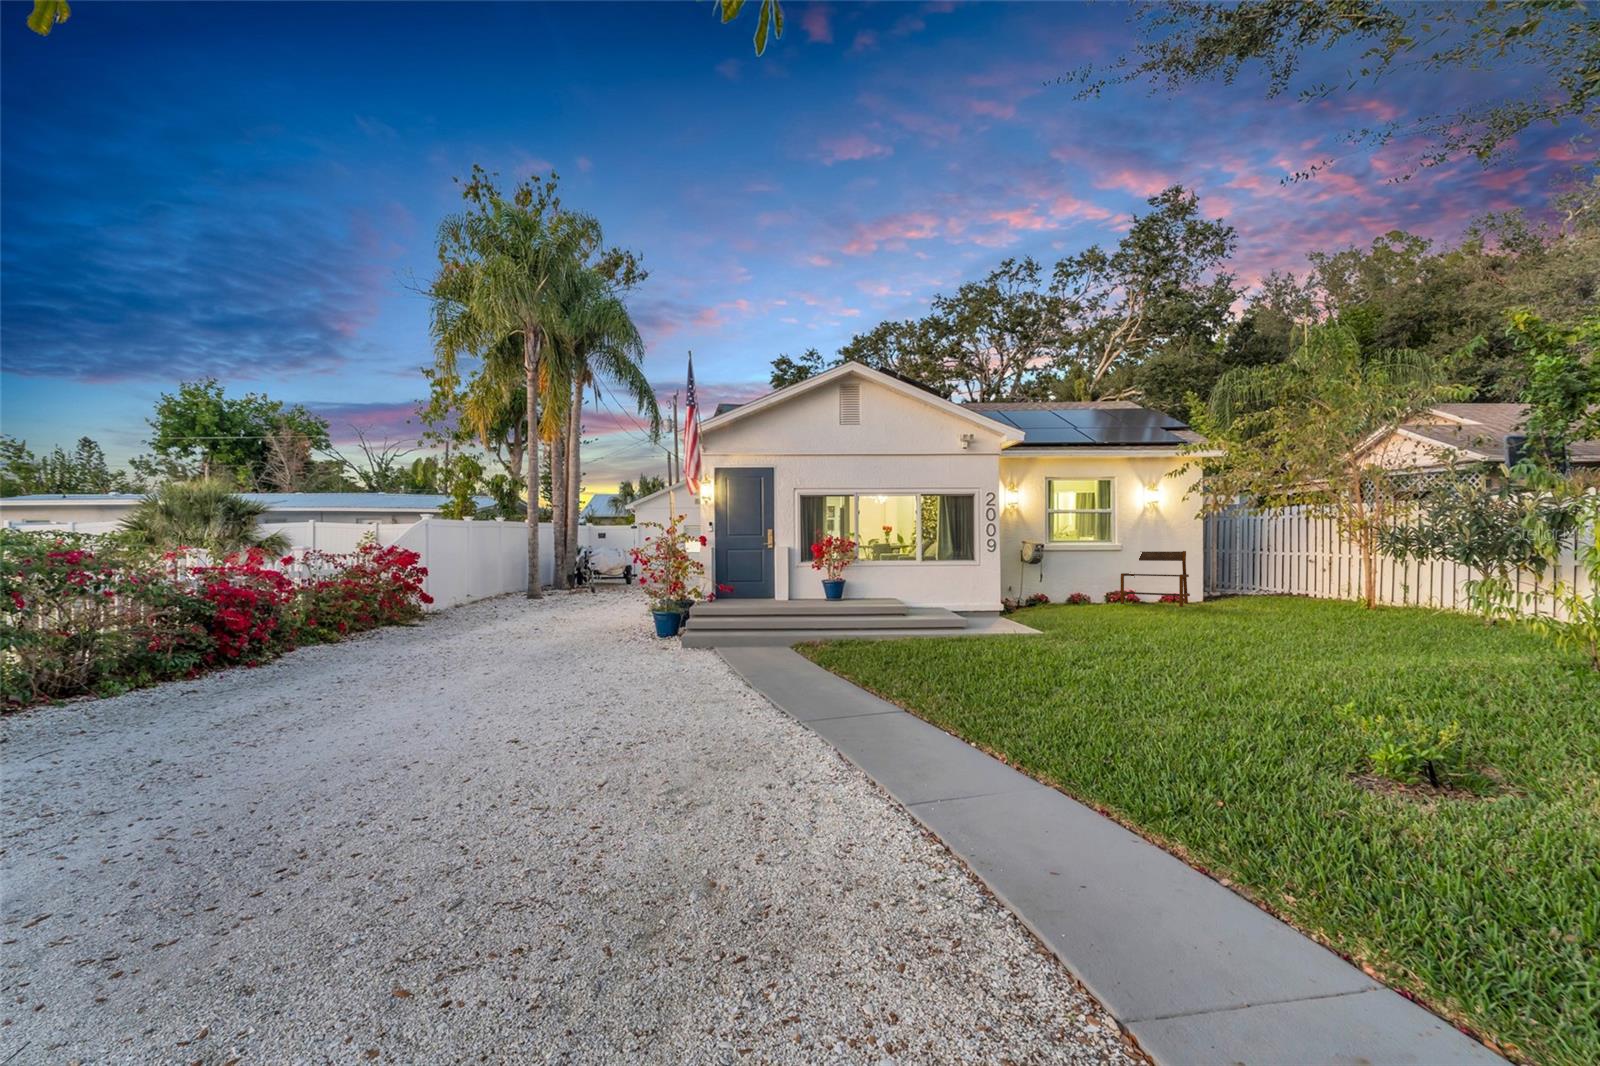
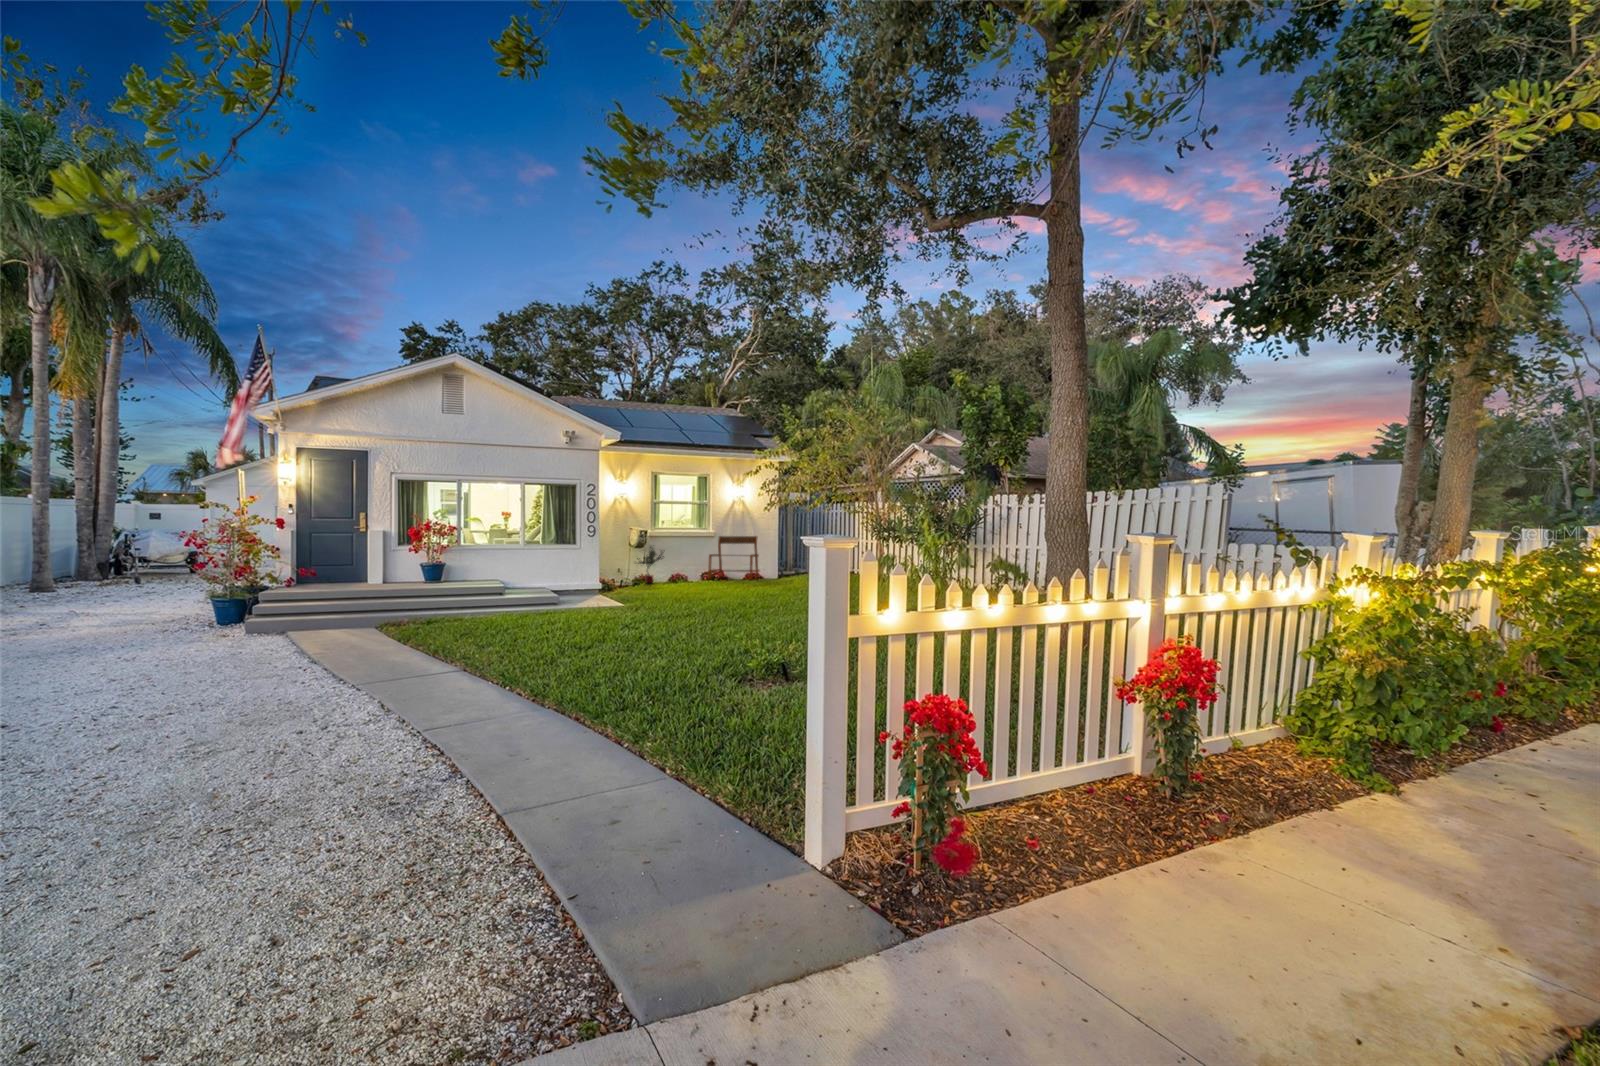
potted tree: none [1030,561,1068,606] -> present [637,547,664,583]

